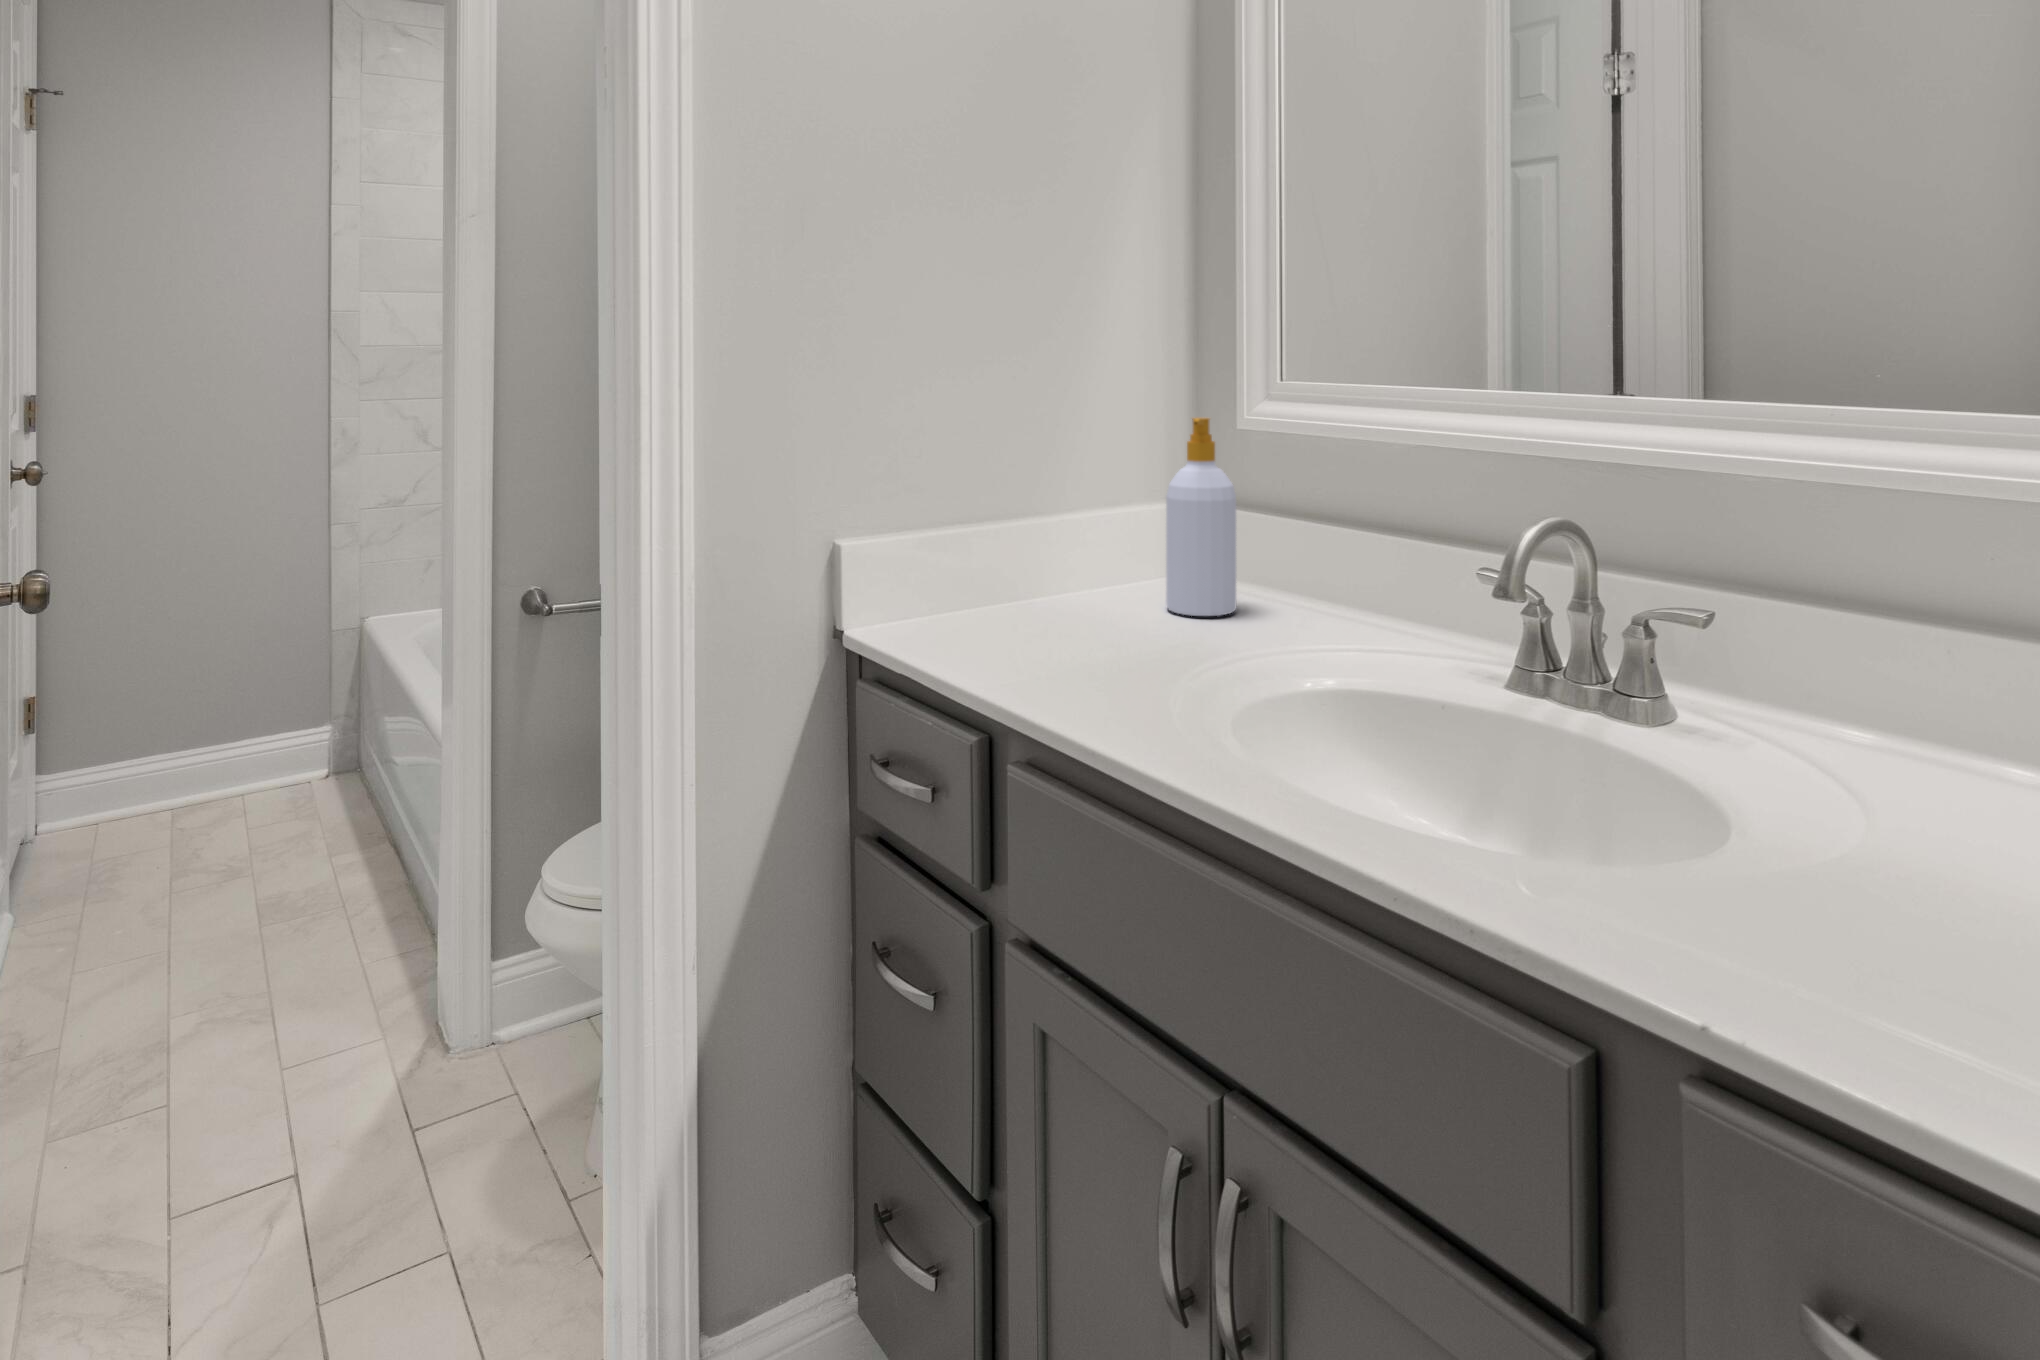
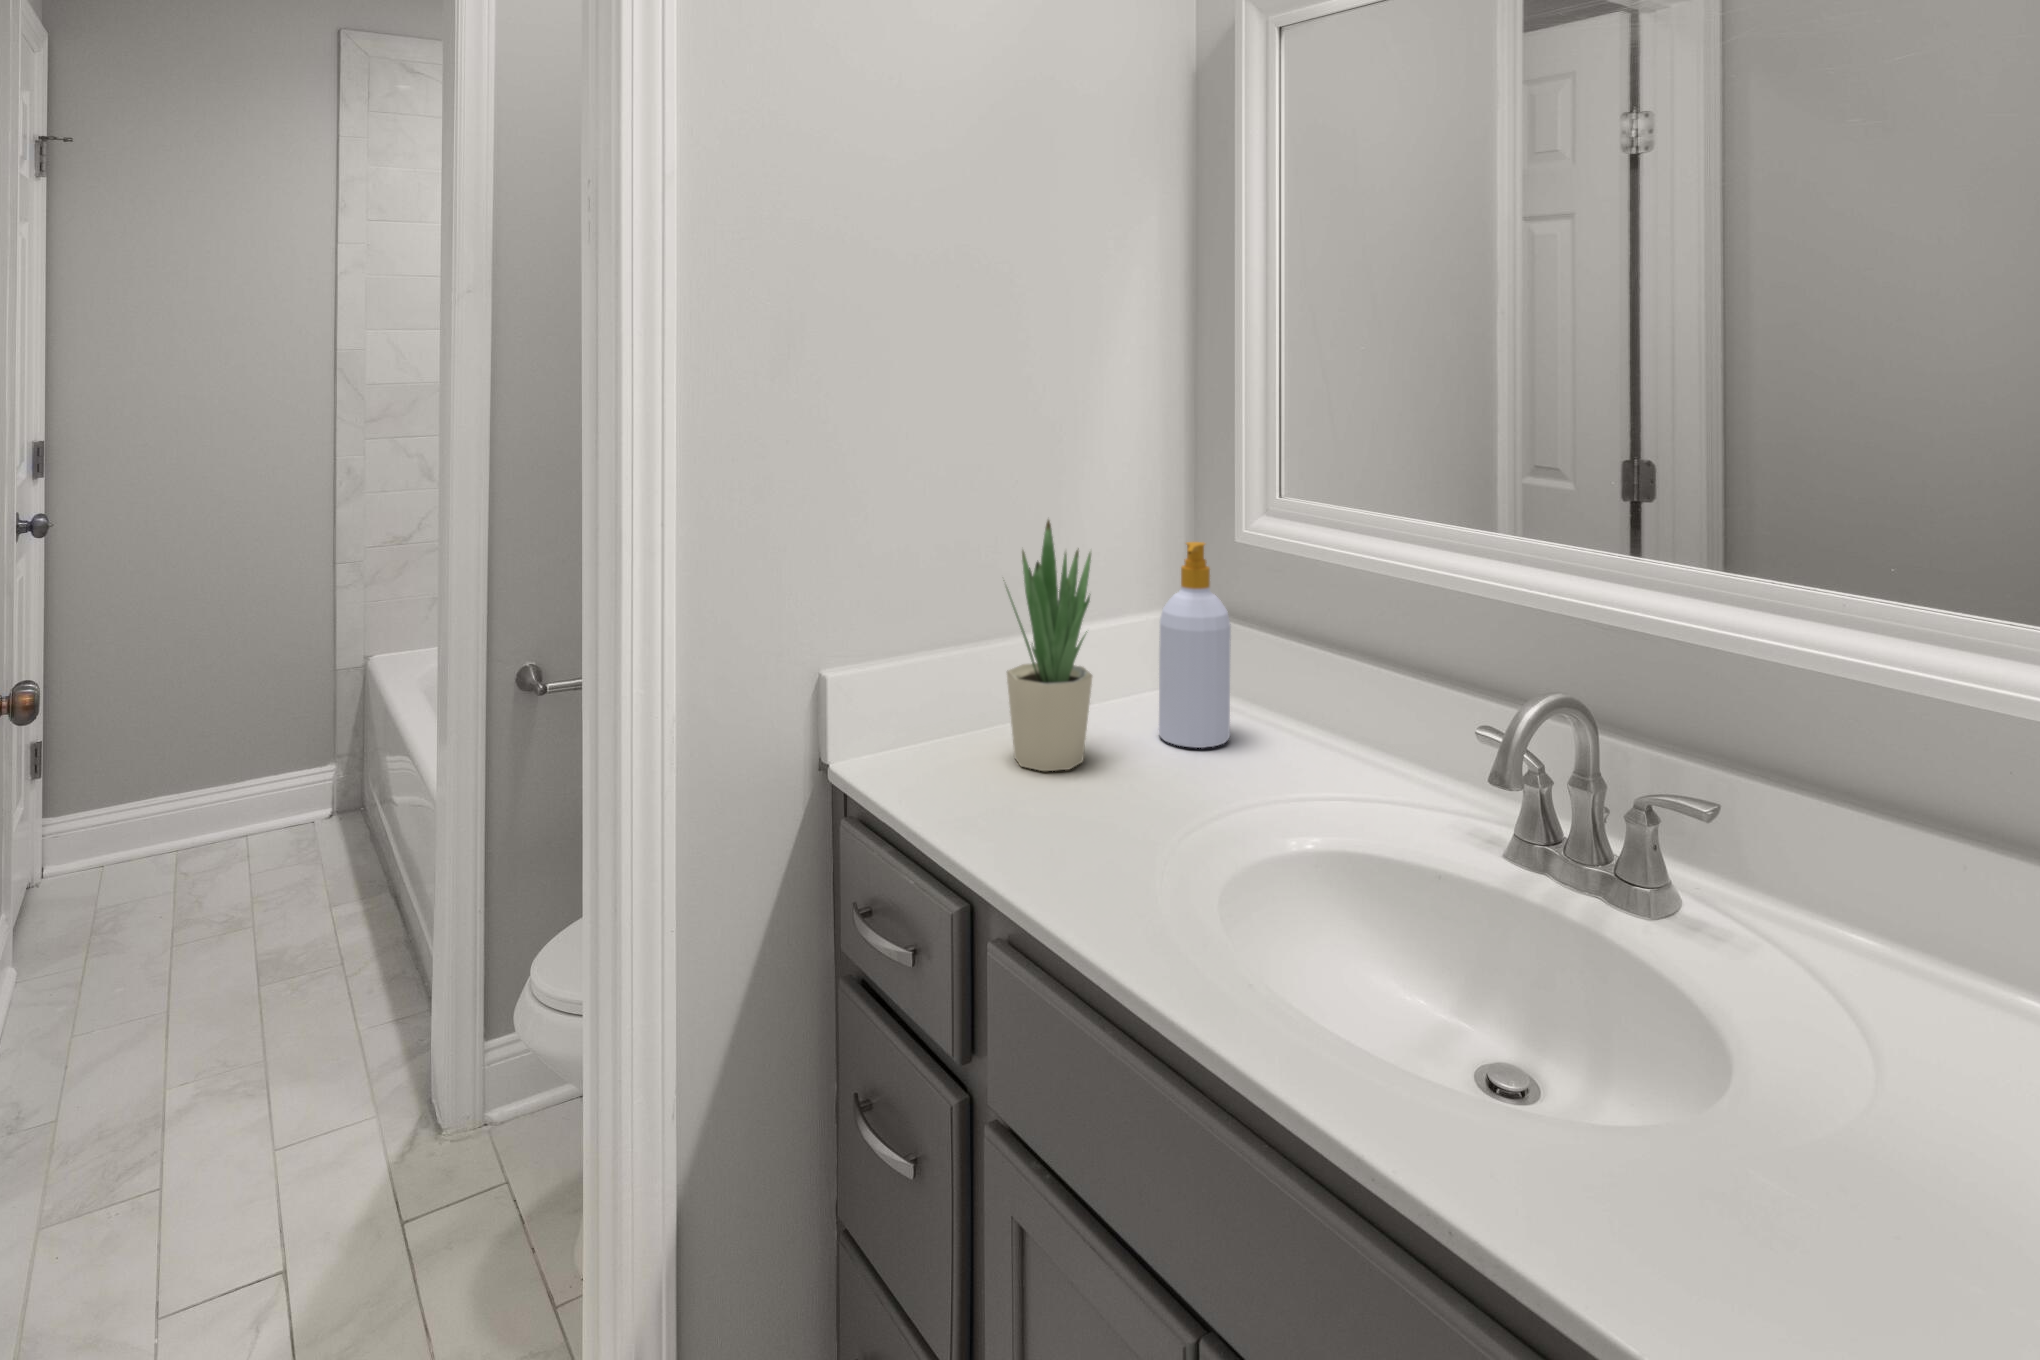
potted plant: none [1012,385,1103,632] -> present [1006,520,1092,771]

